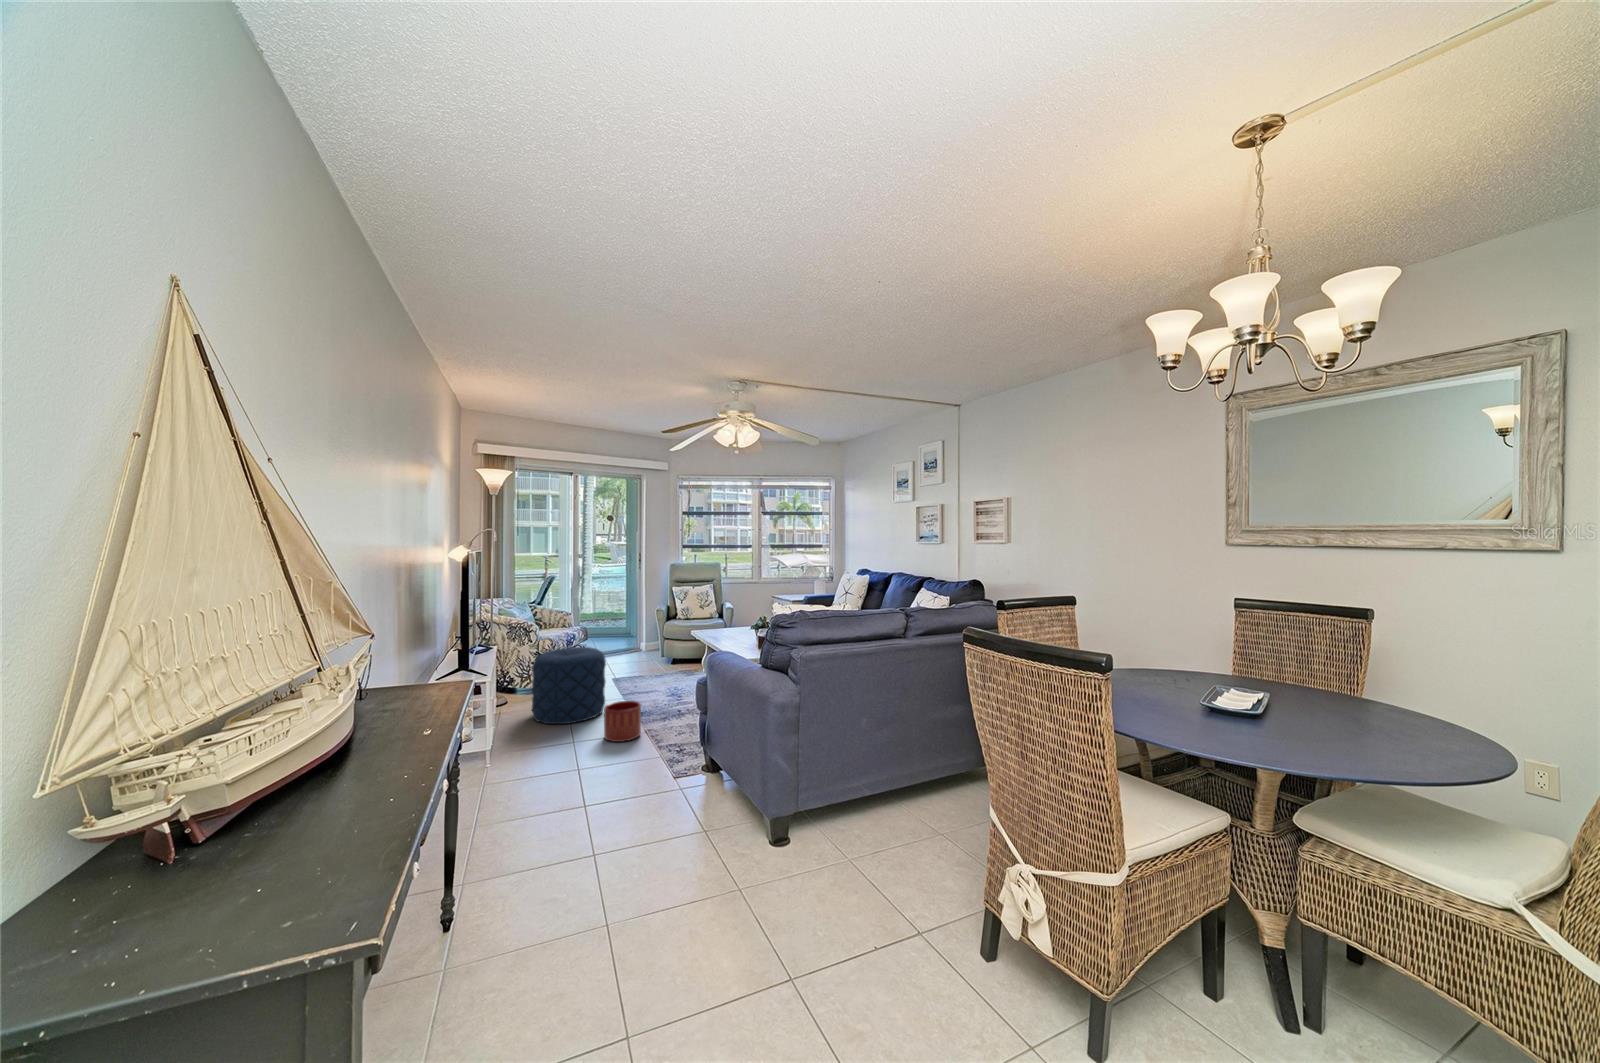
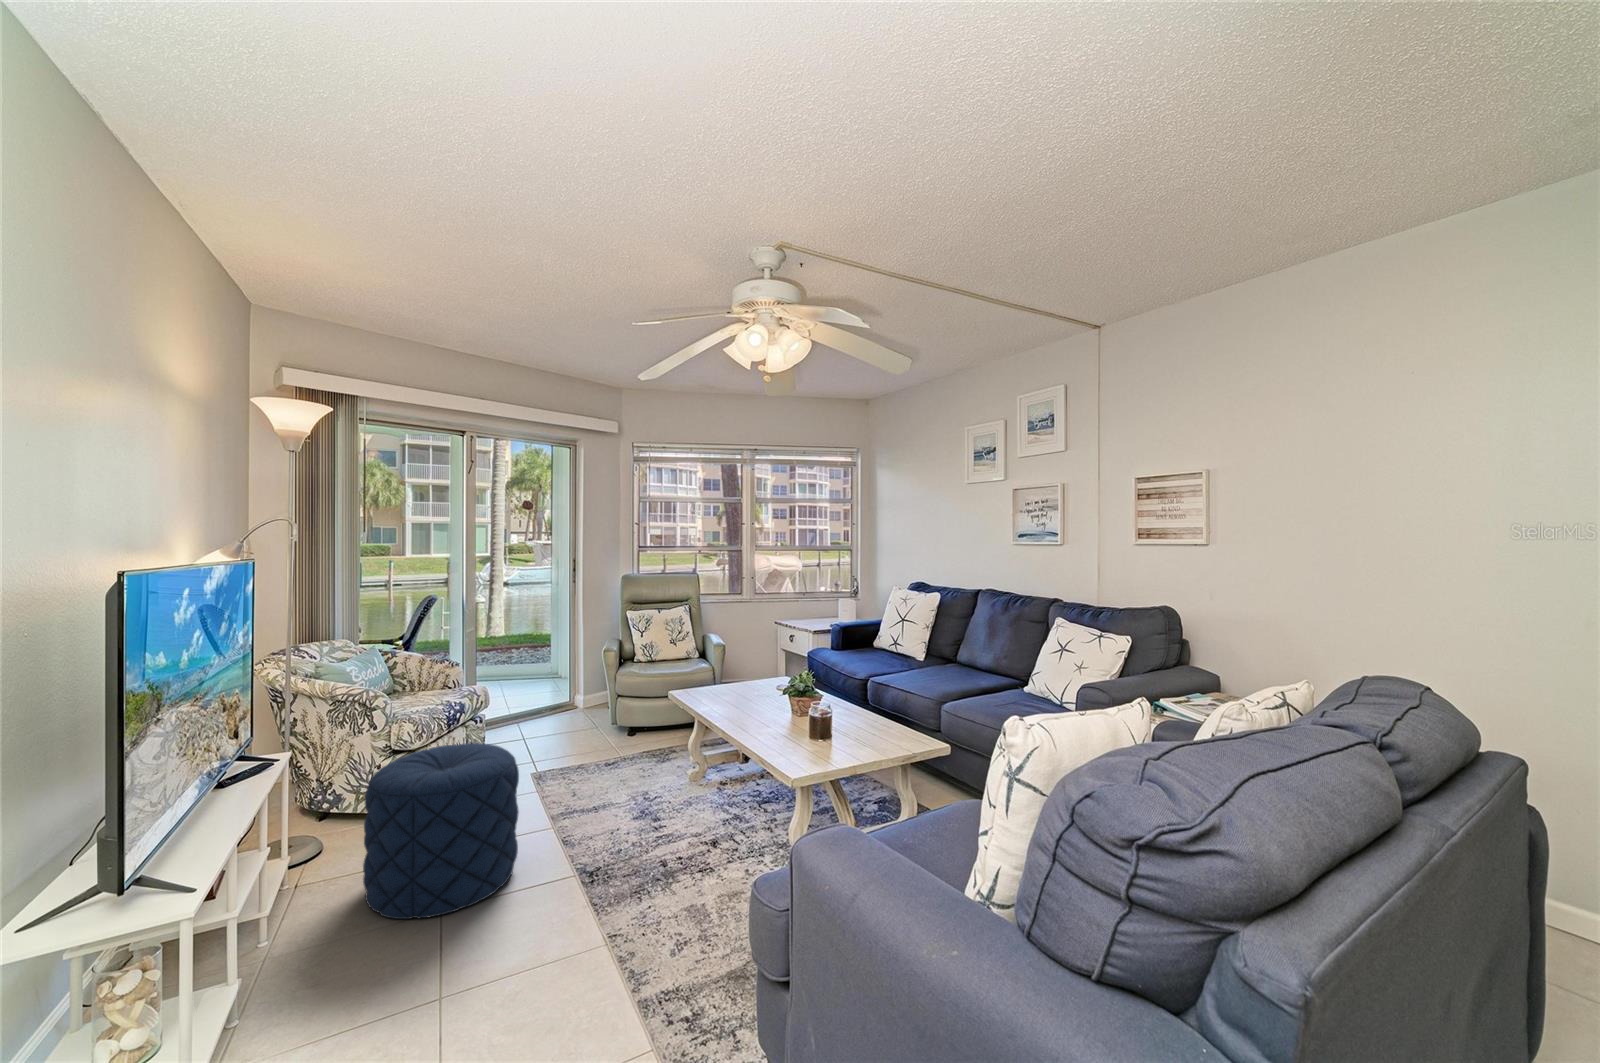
planter: present [604,701,641,742] -> none [515,871,595,978]

